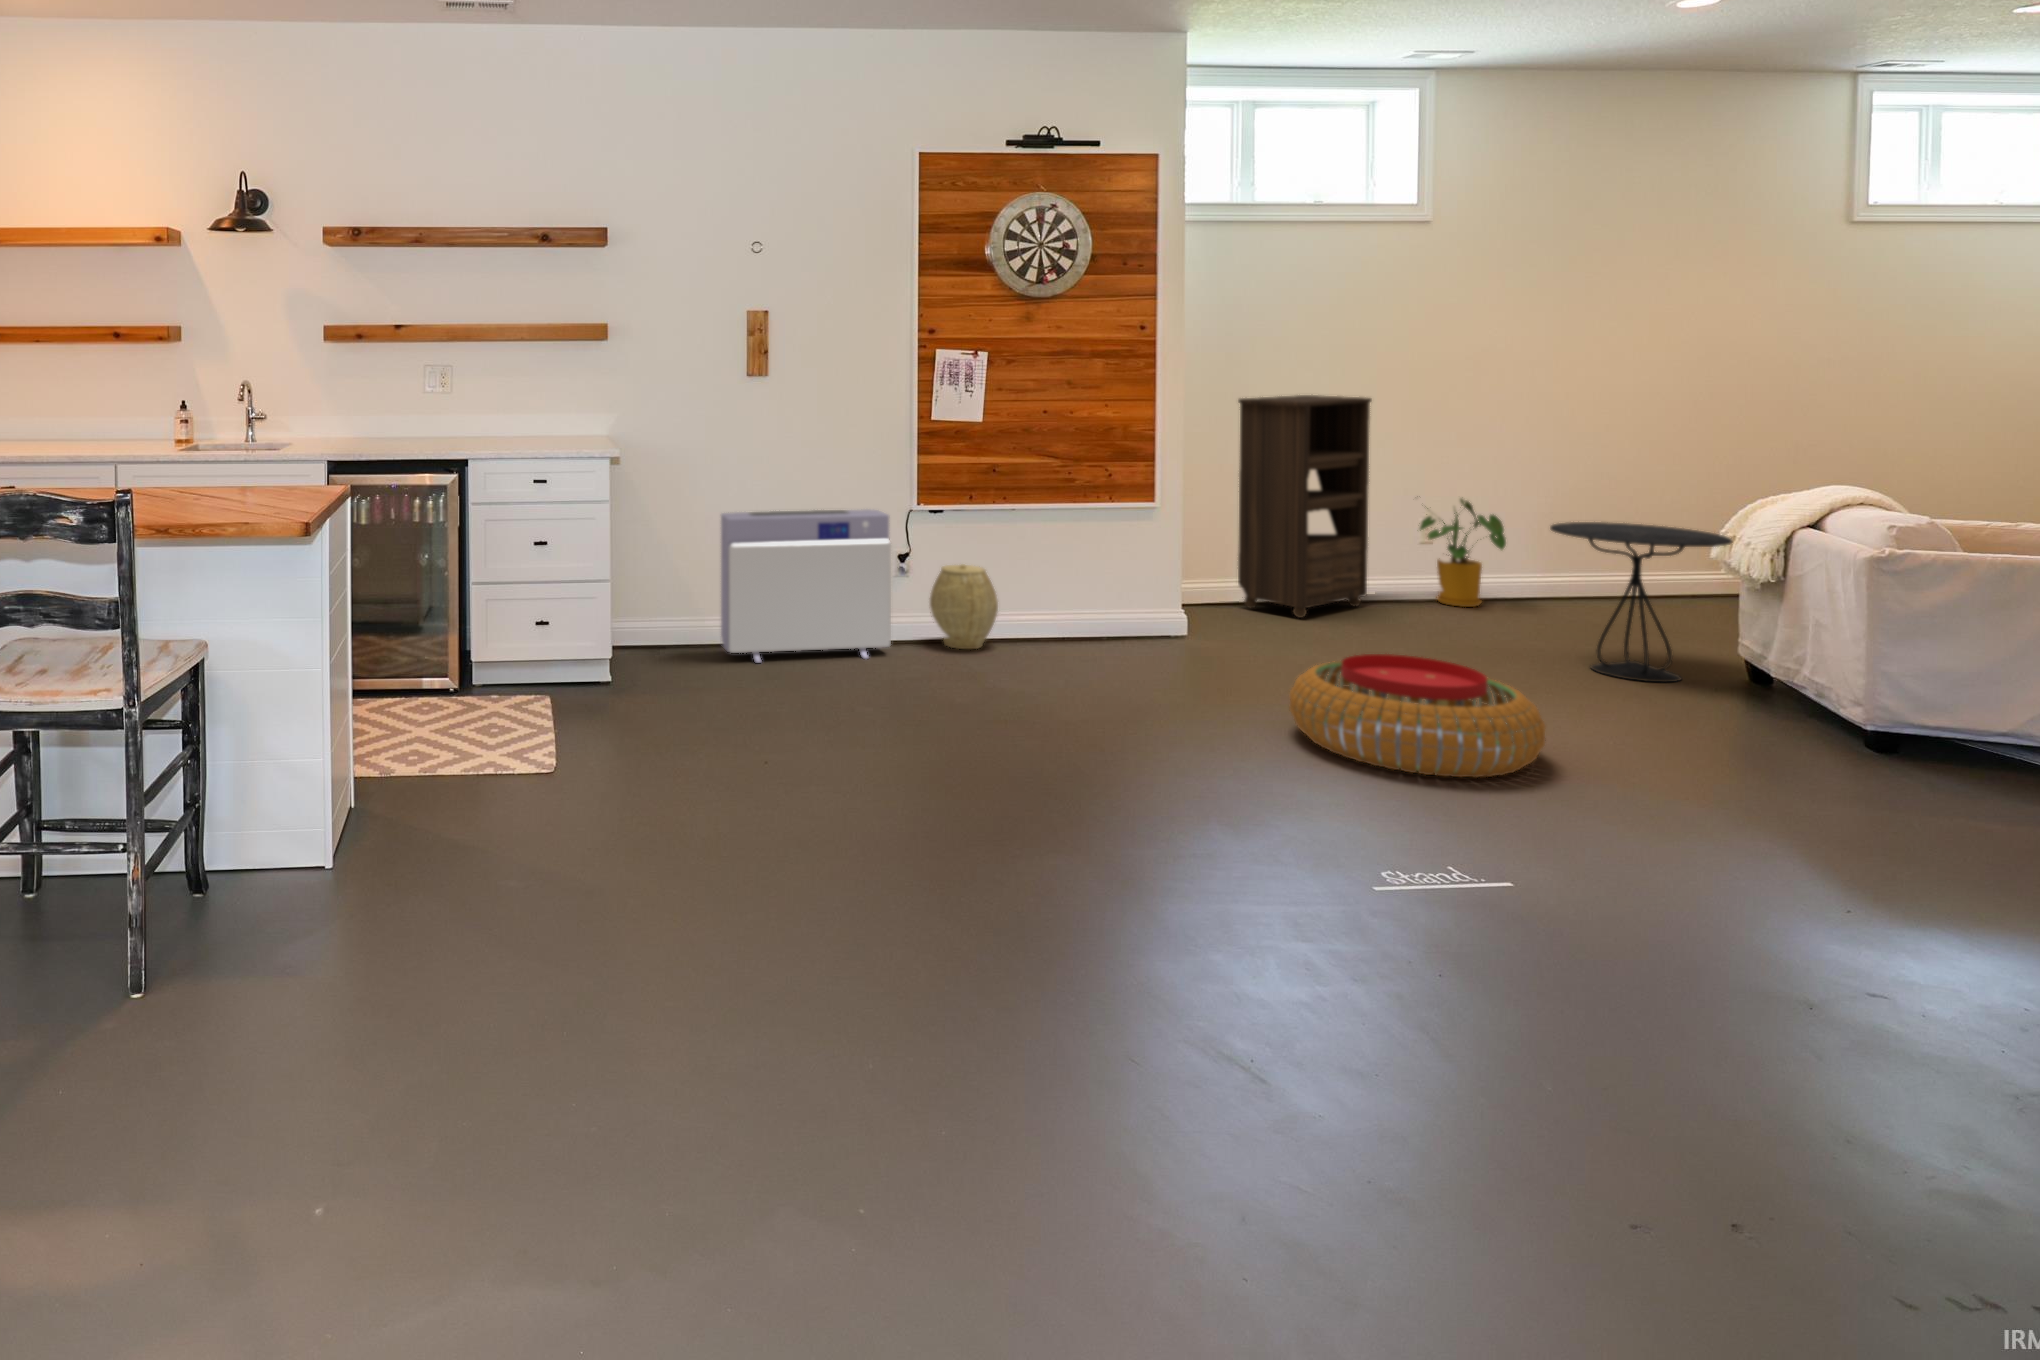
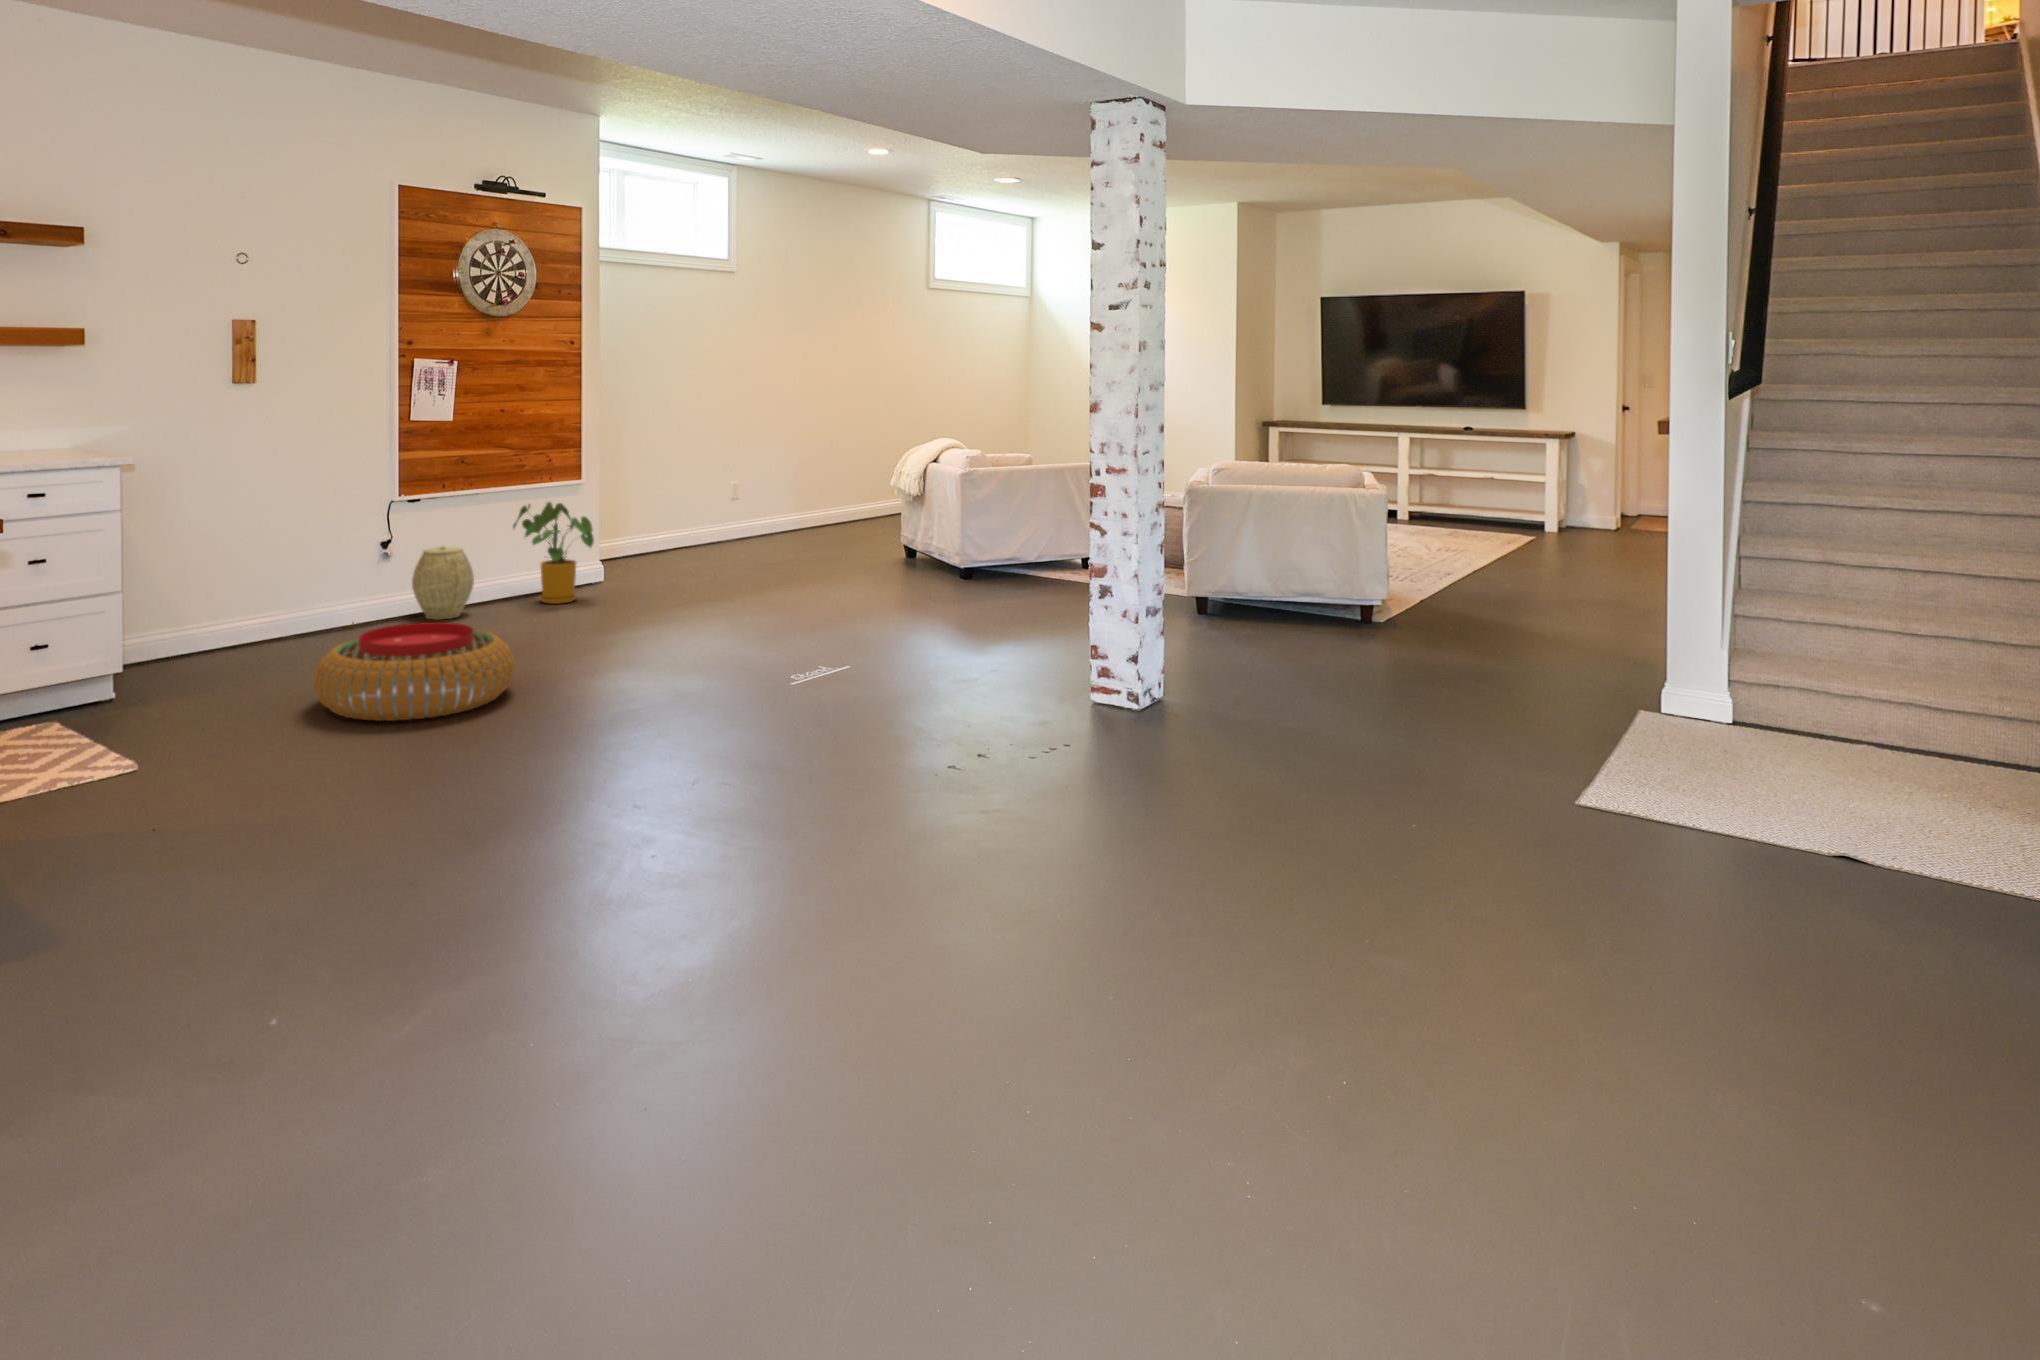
bookshelf: present [1238,395,1371,618] -> none [627,397,711,564]
house plant: present [1420,499,1506,607] -> present [513,502,594,604]
air purifier: present [721,509,891,663] -> none [217,505,388,658]
side table: present [1550,522,1732,682] -> none [831,473,922,571]
pouf: present [1290,654,1546,777] -> present [314,622,515,721]

